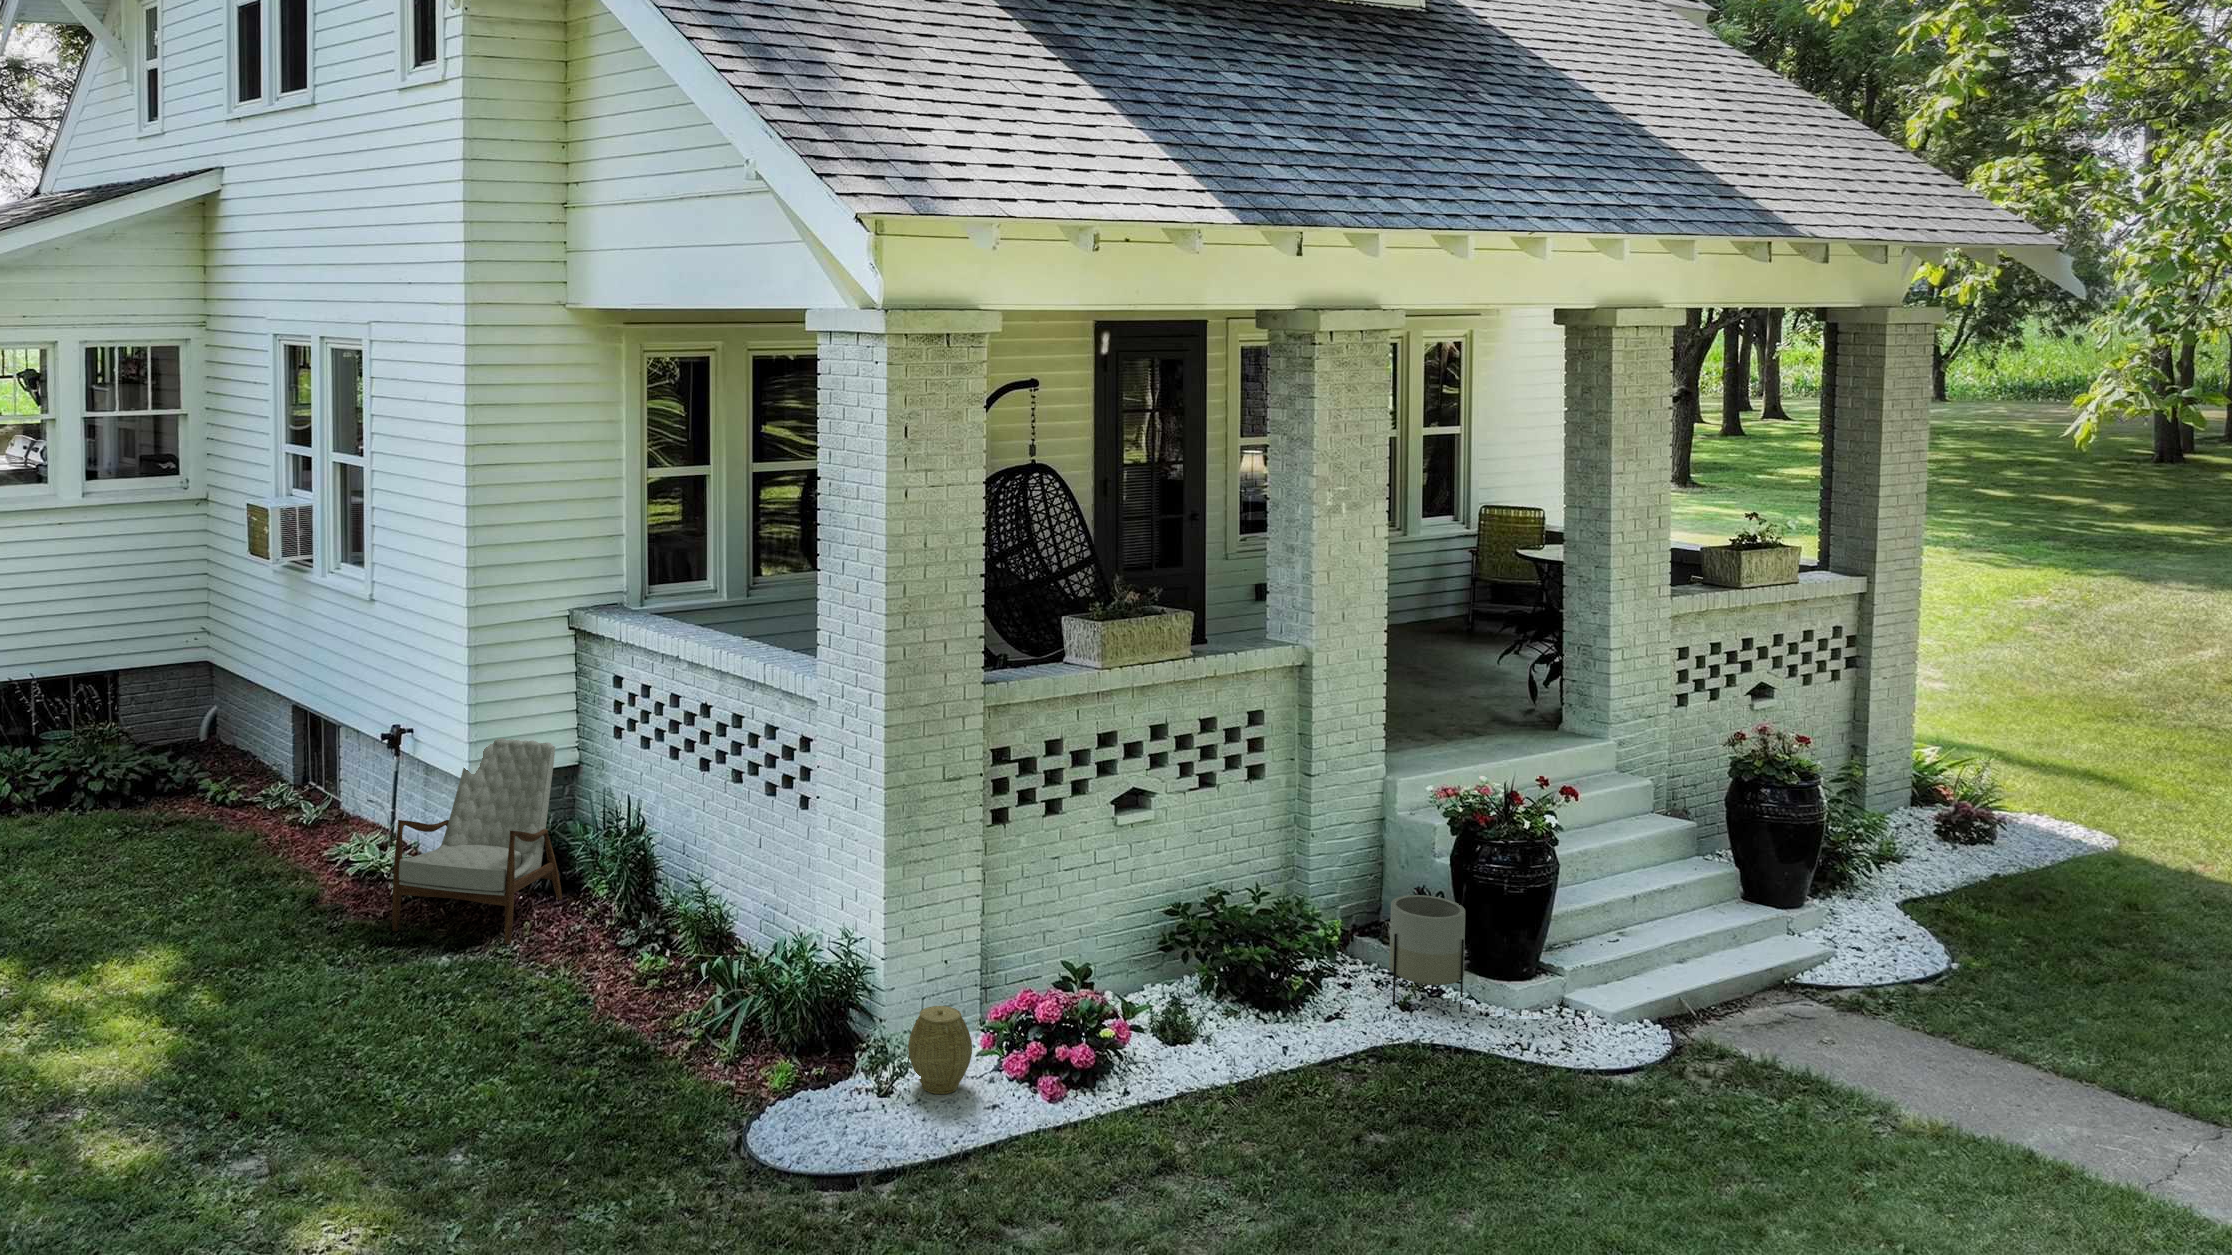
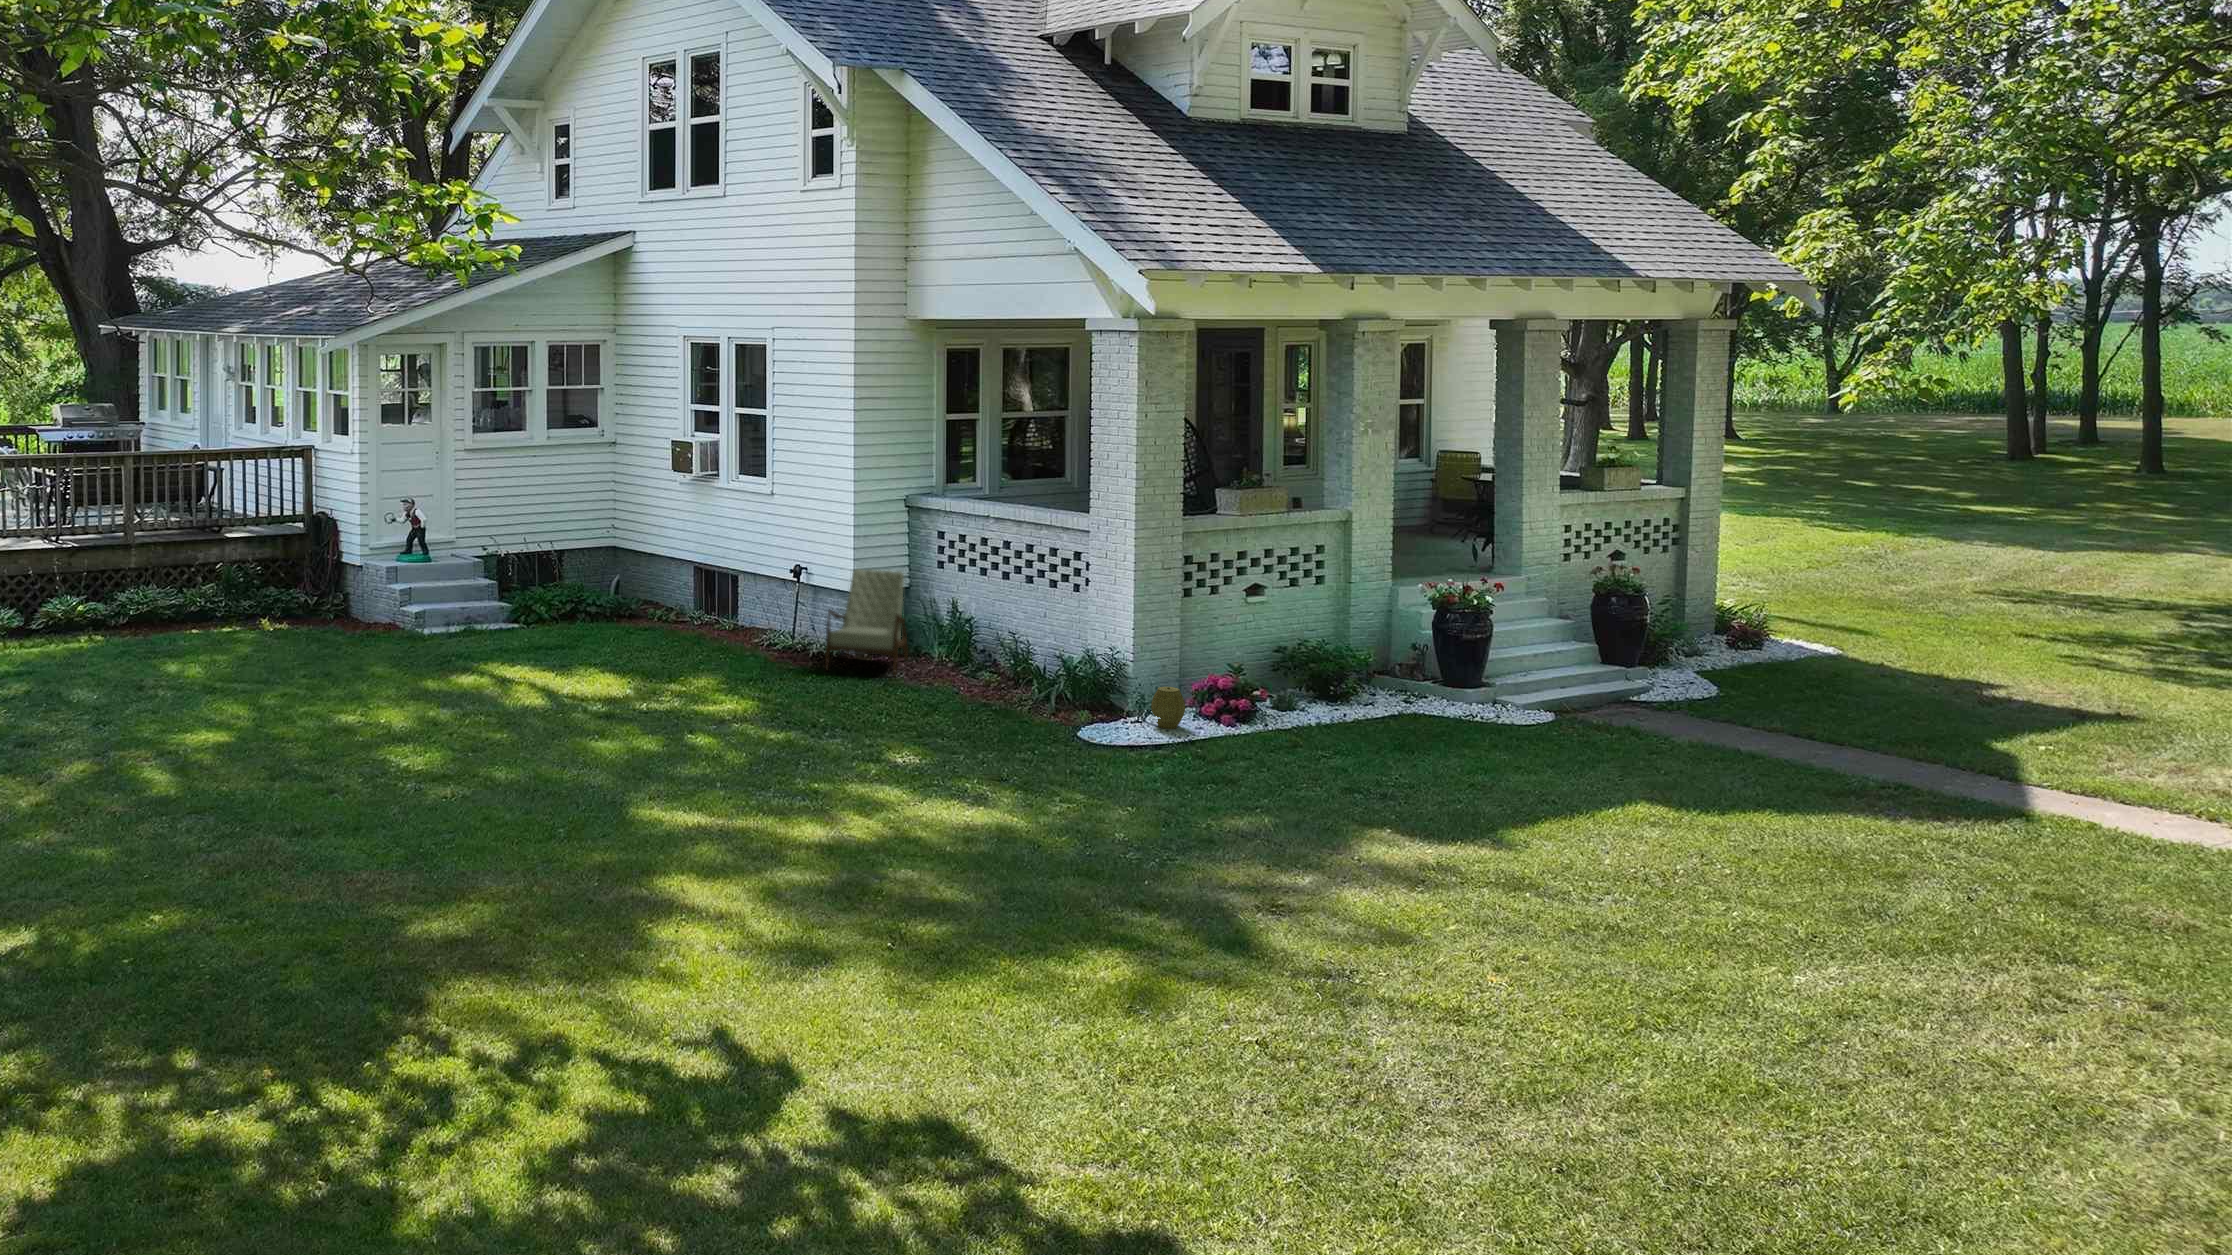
planter: present [1389,895,1465,1012] -> none [1397,647,1441,707]

